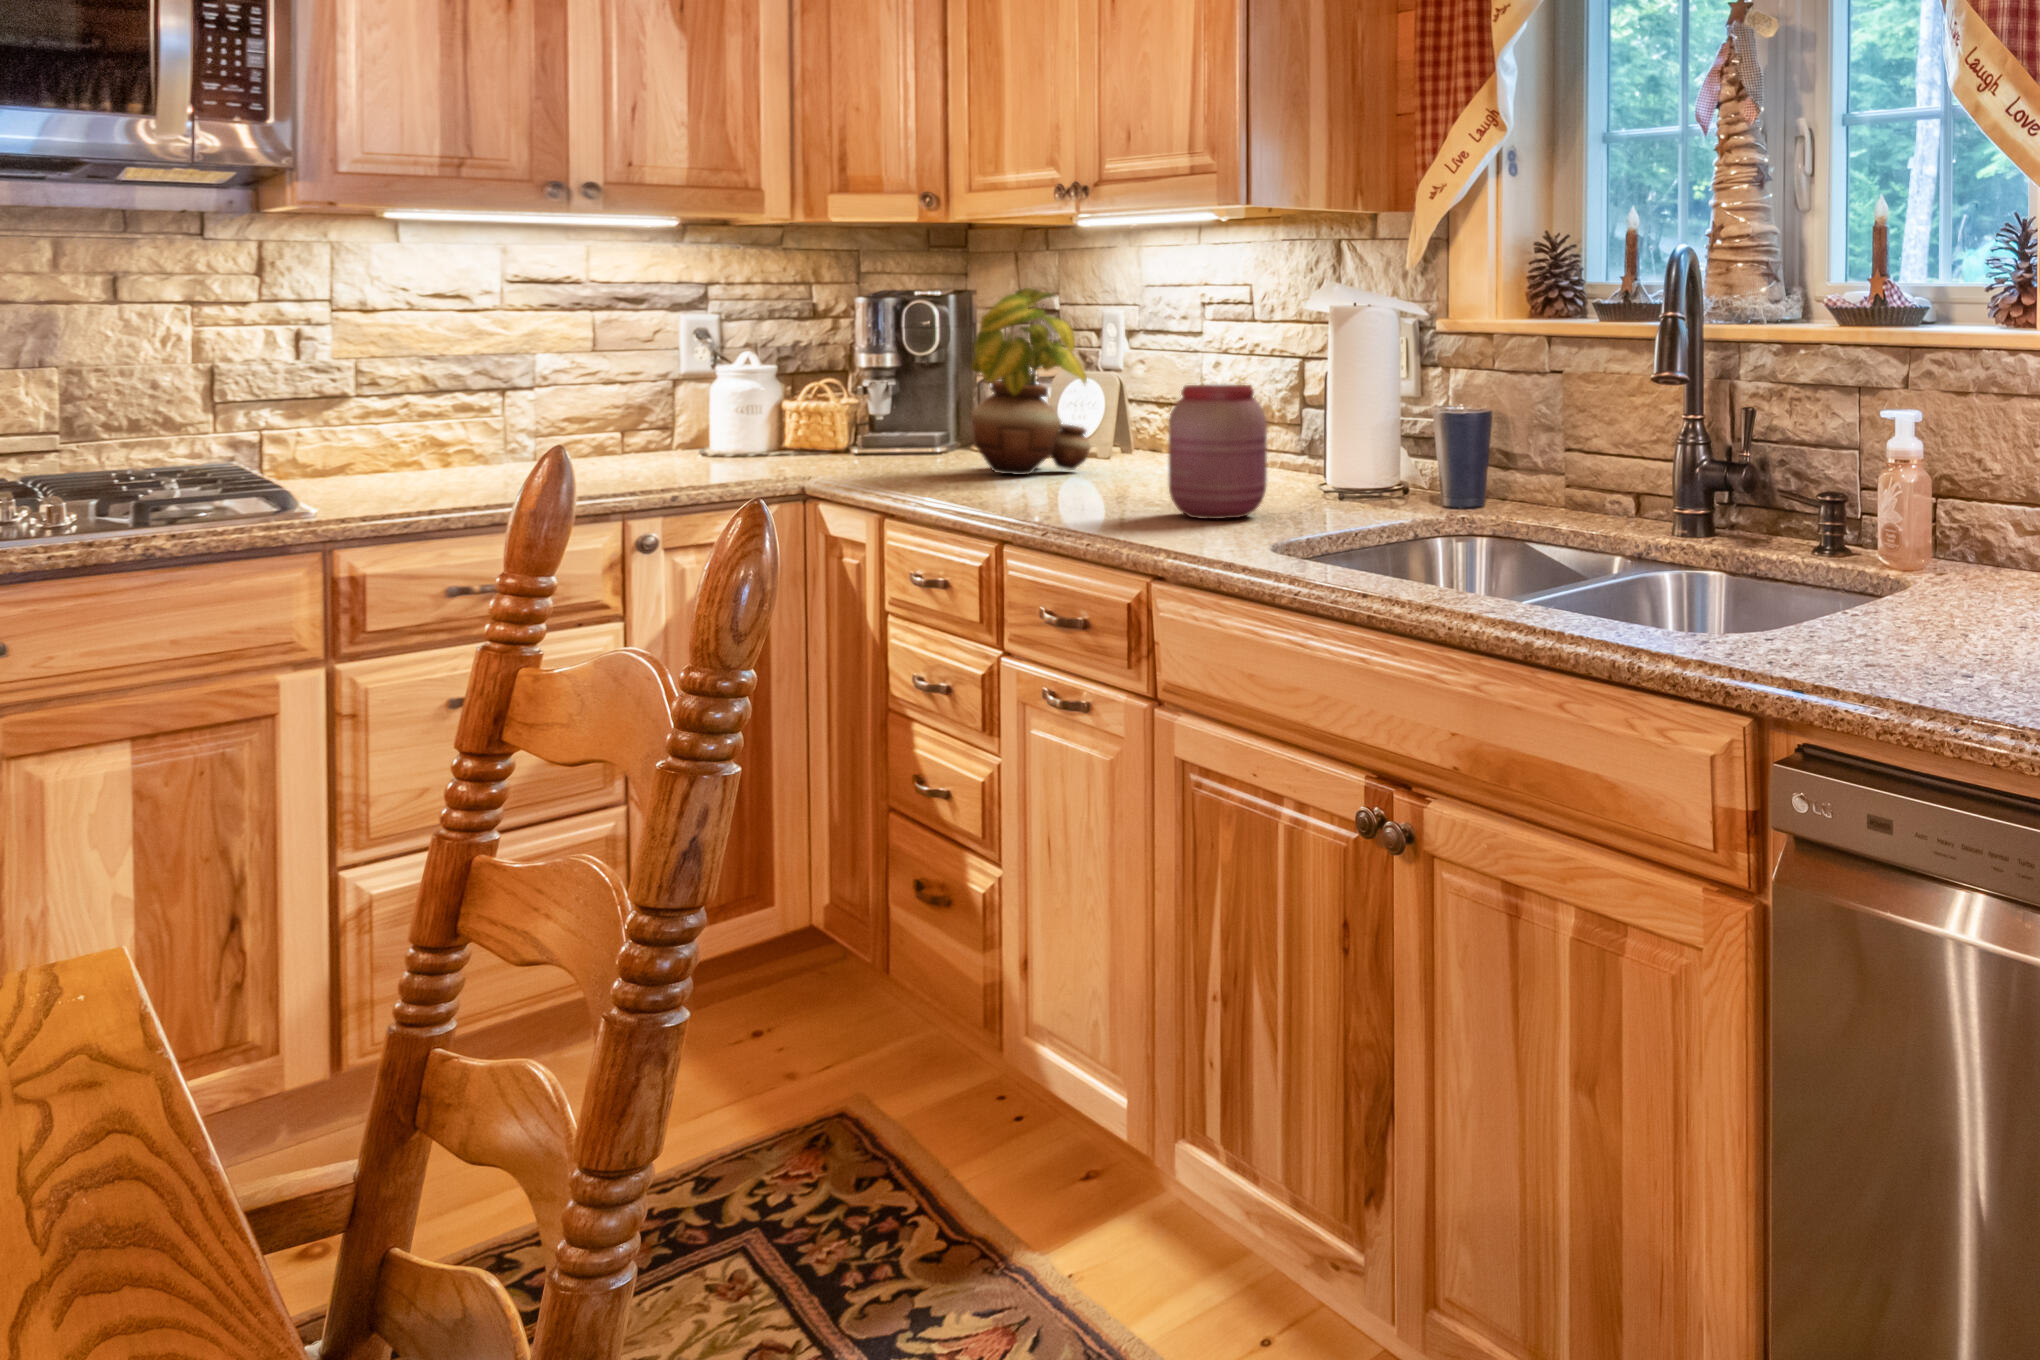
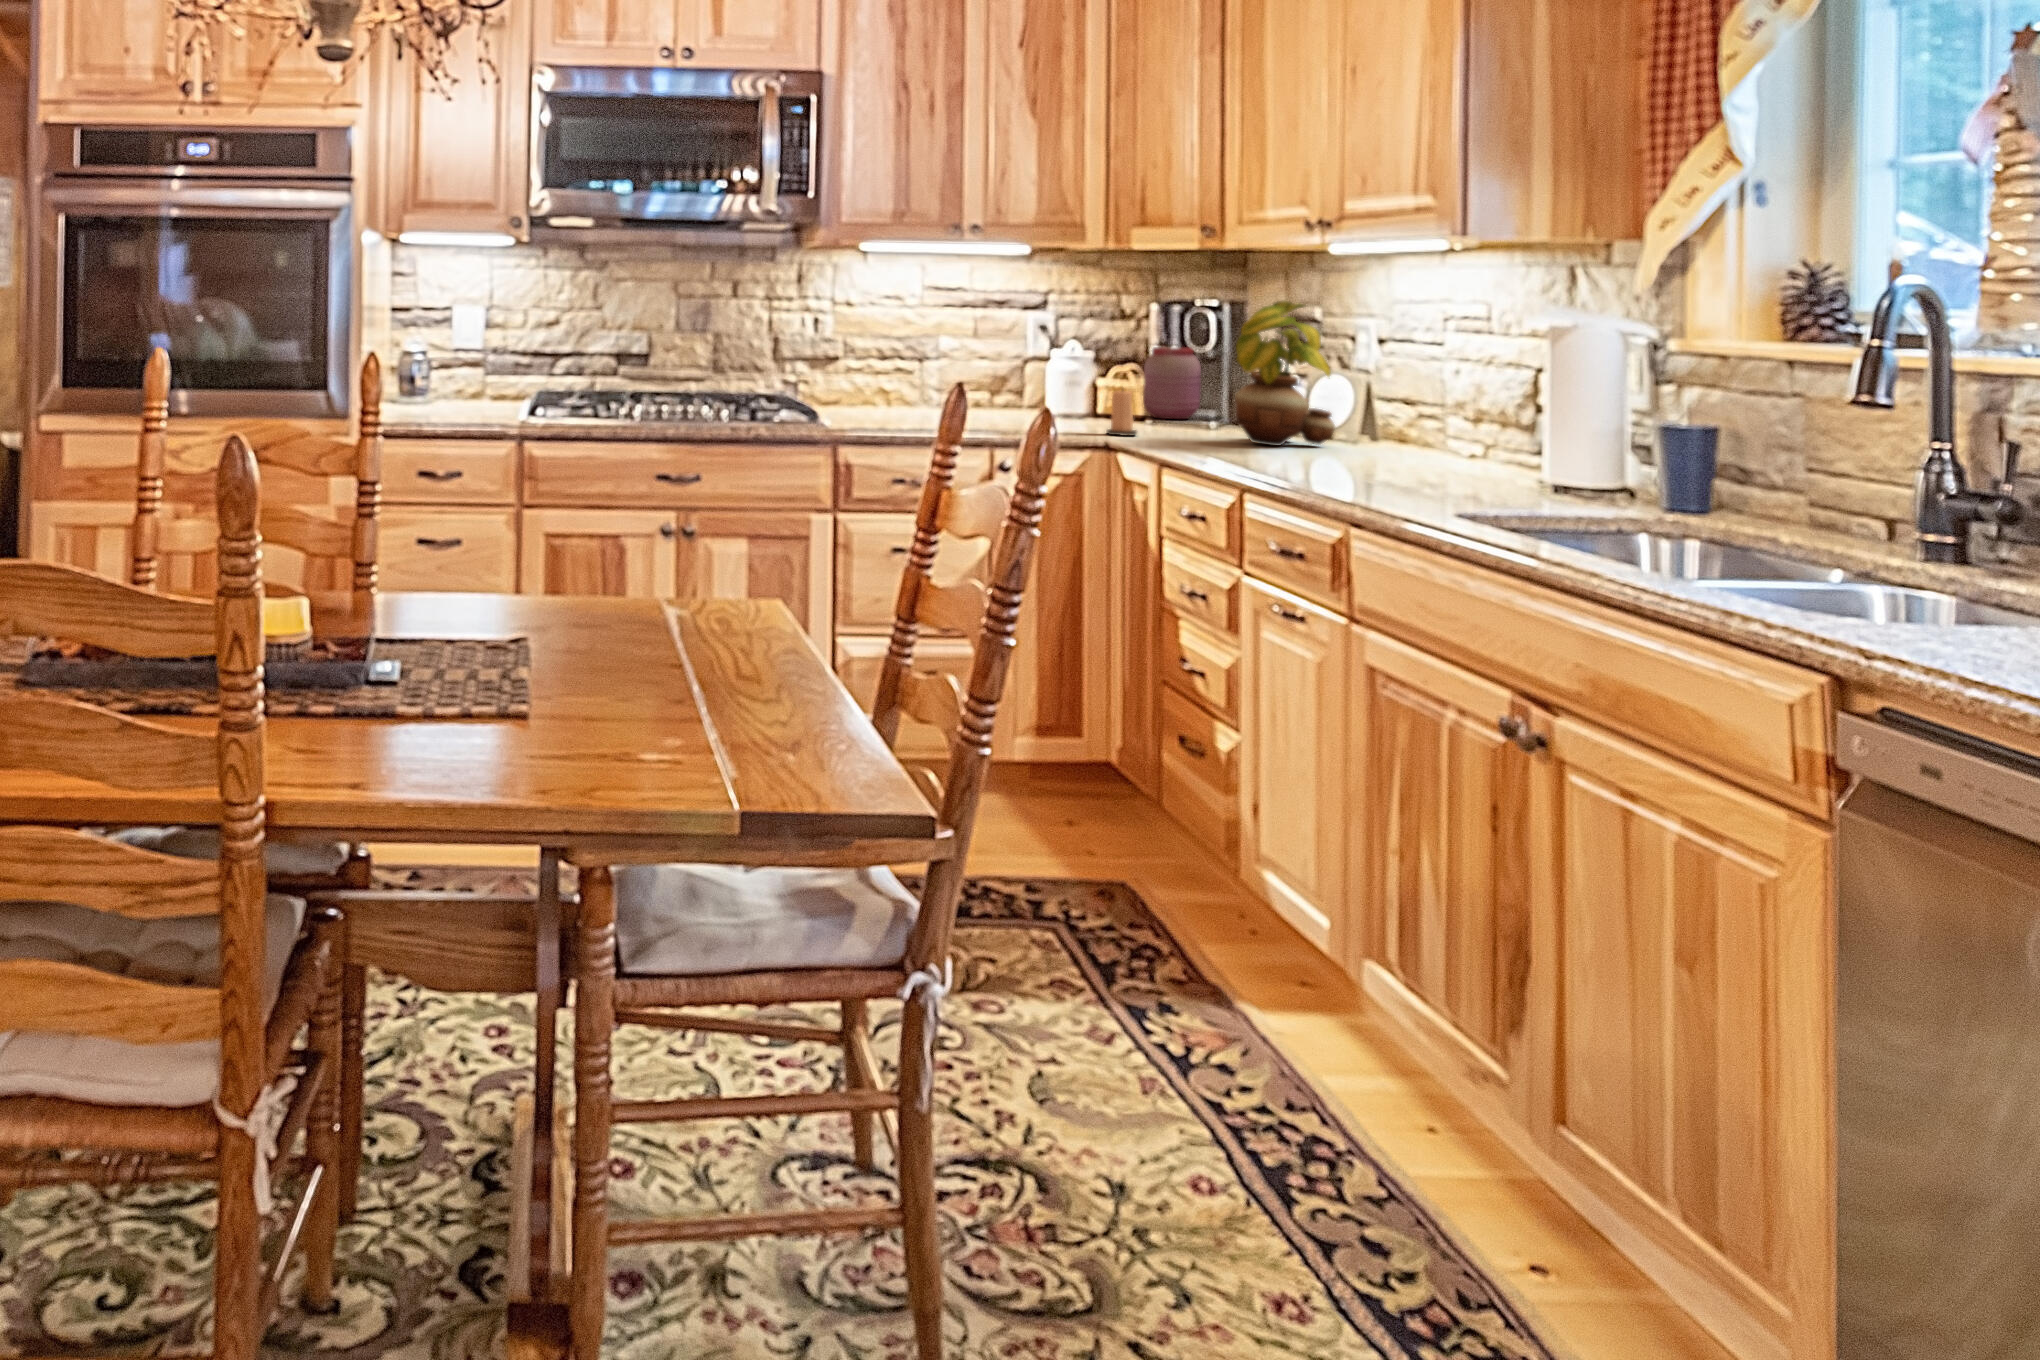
jar: present [1169,385,1267,519] -> present [1143,347,1201,419]
candle: none [803,406,846,474] -> present [1107,390,1137,436]

